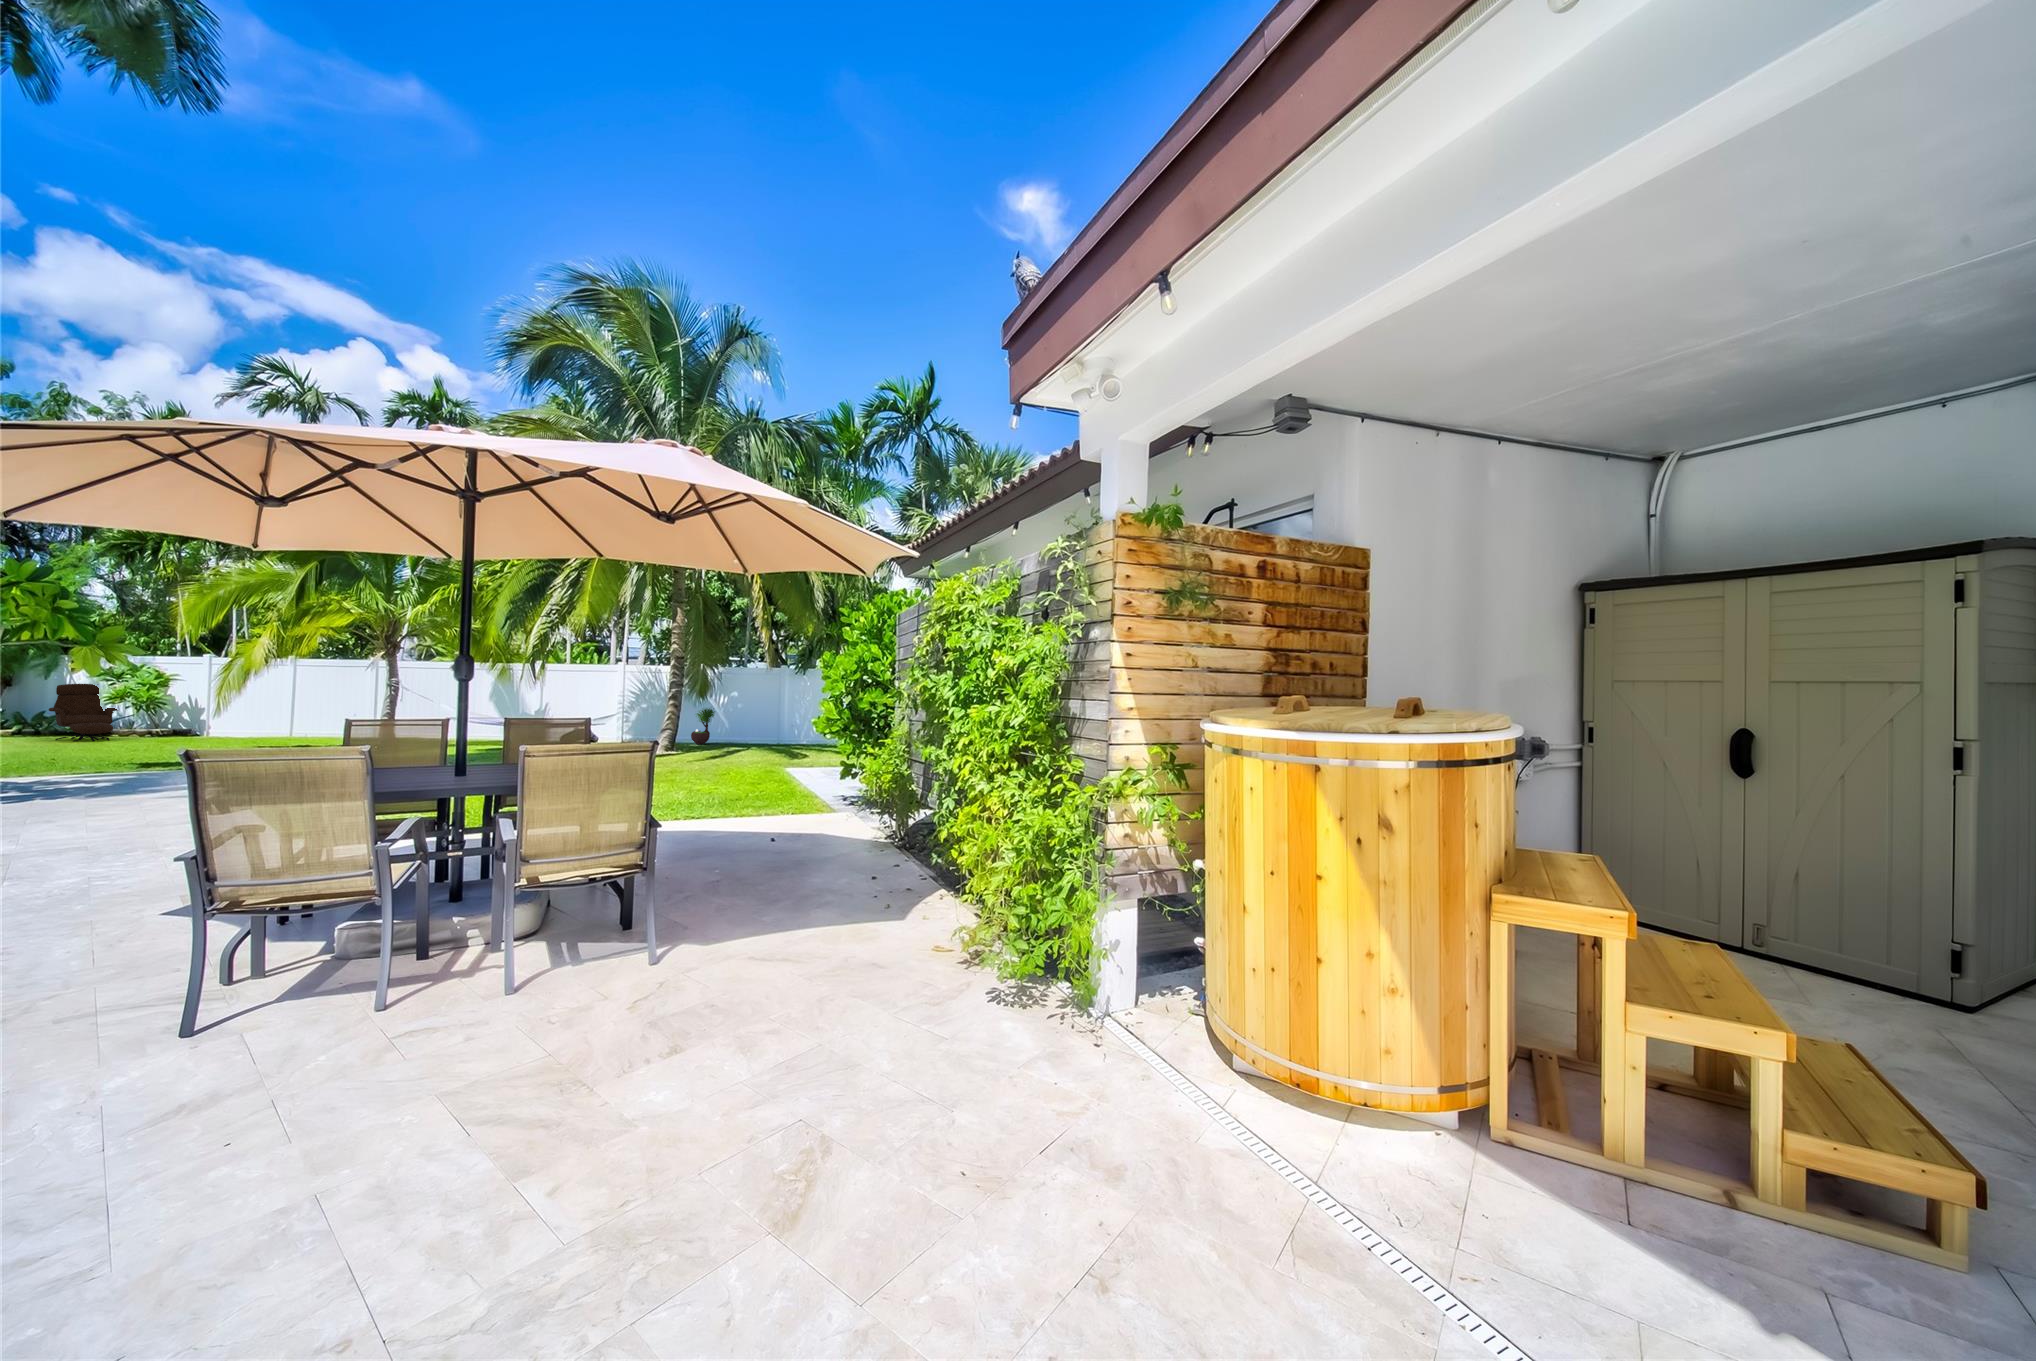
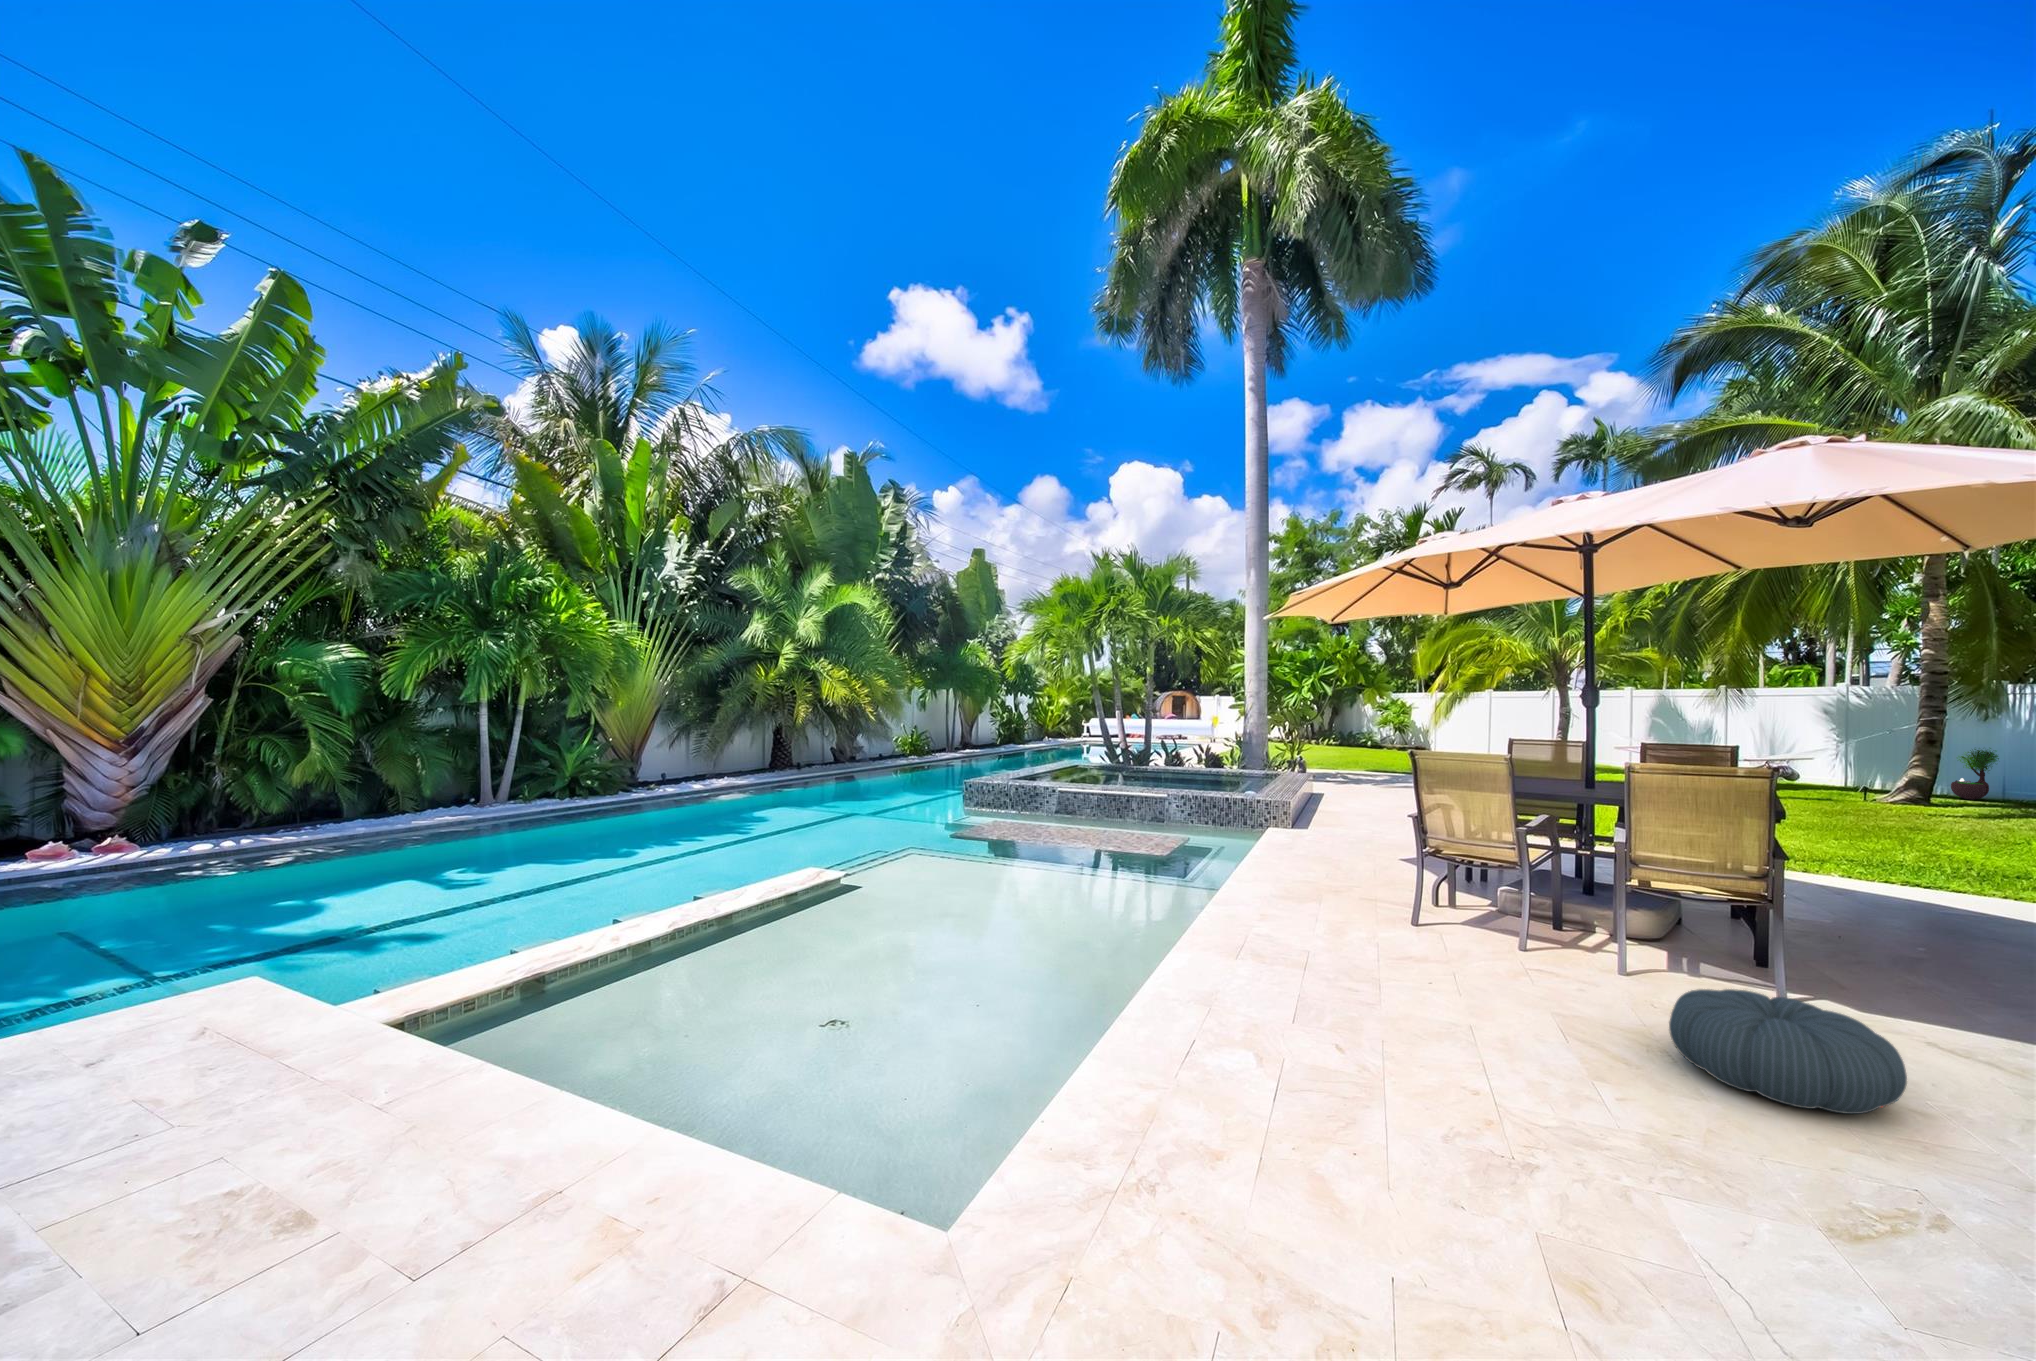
lounge chair: present [49,684,118,742] -> none [1353,712,1386,750]
pouf: none [583,968,766,1092] -> present [1669,989,1907,1114]

